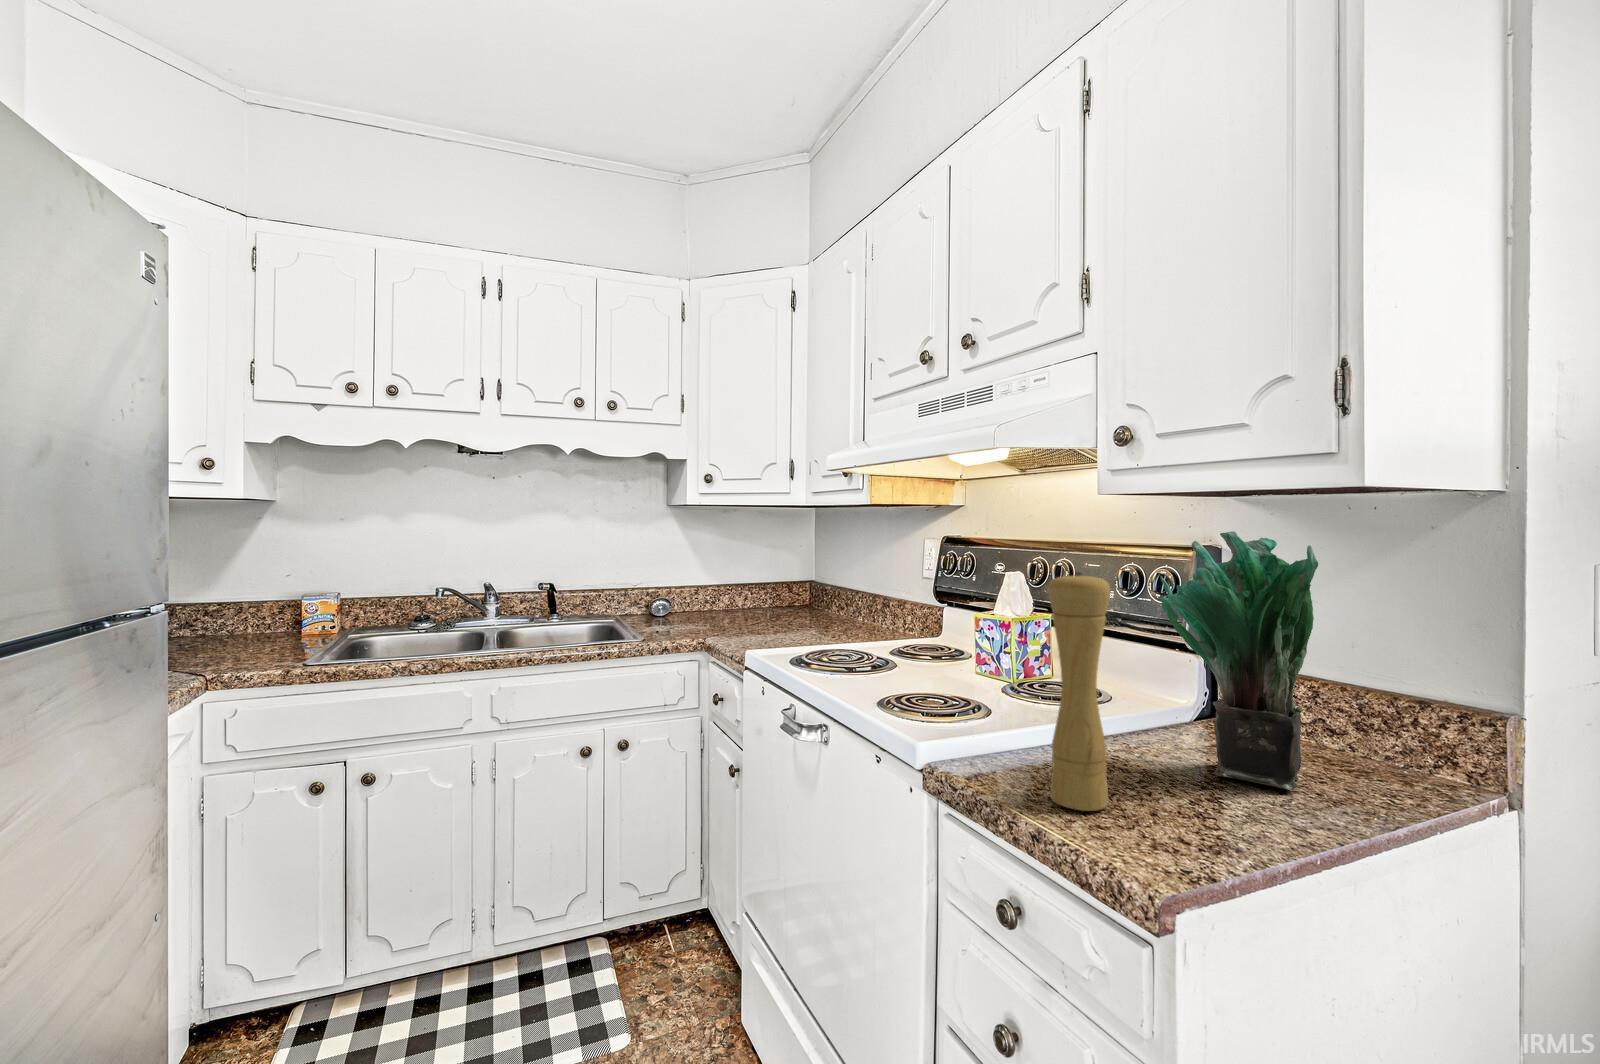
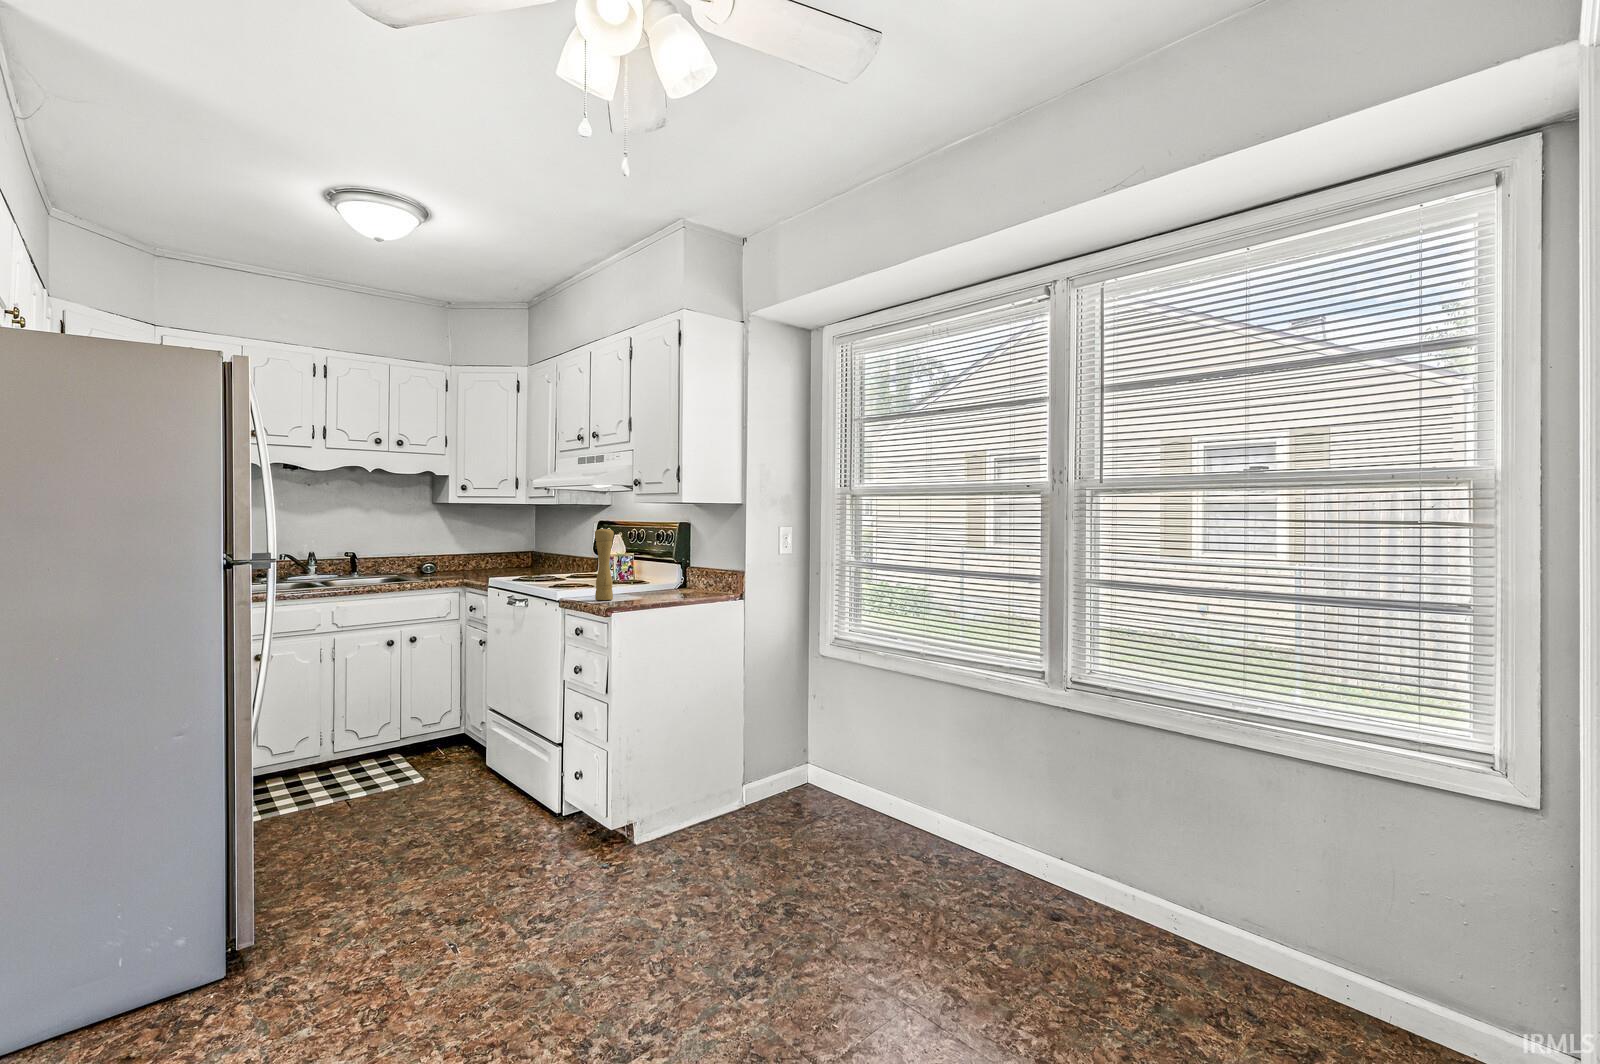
potted plant: present [1160,531,1318,790] -> none [635,516,688,596]

